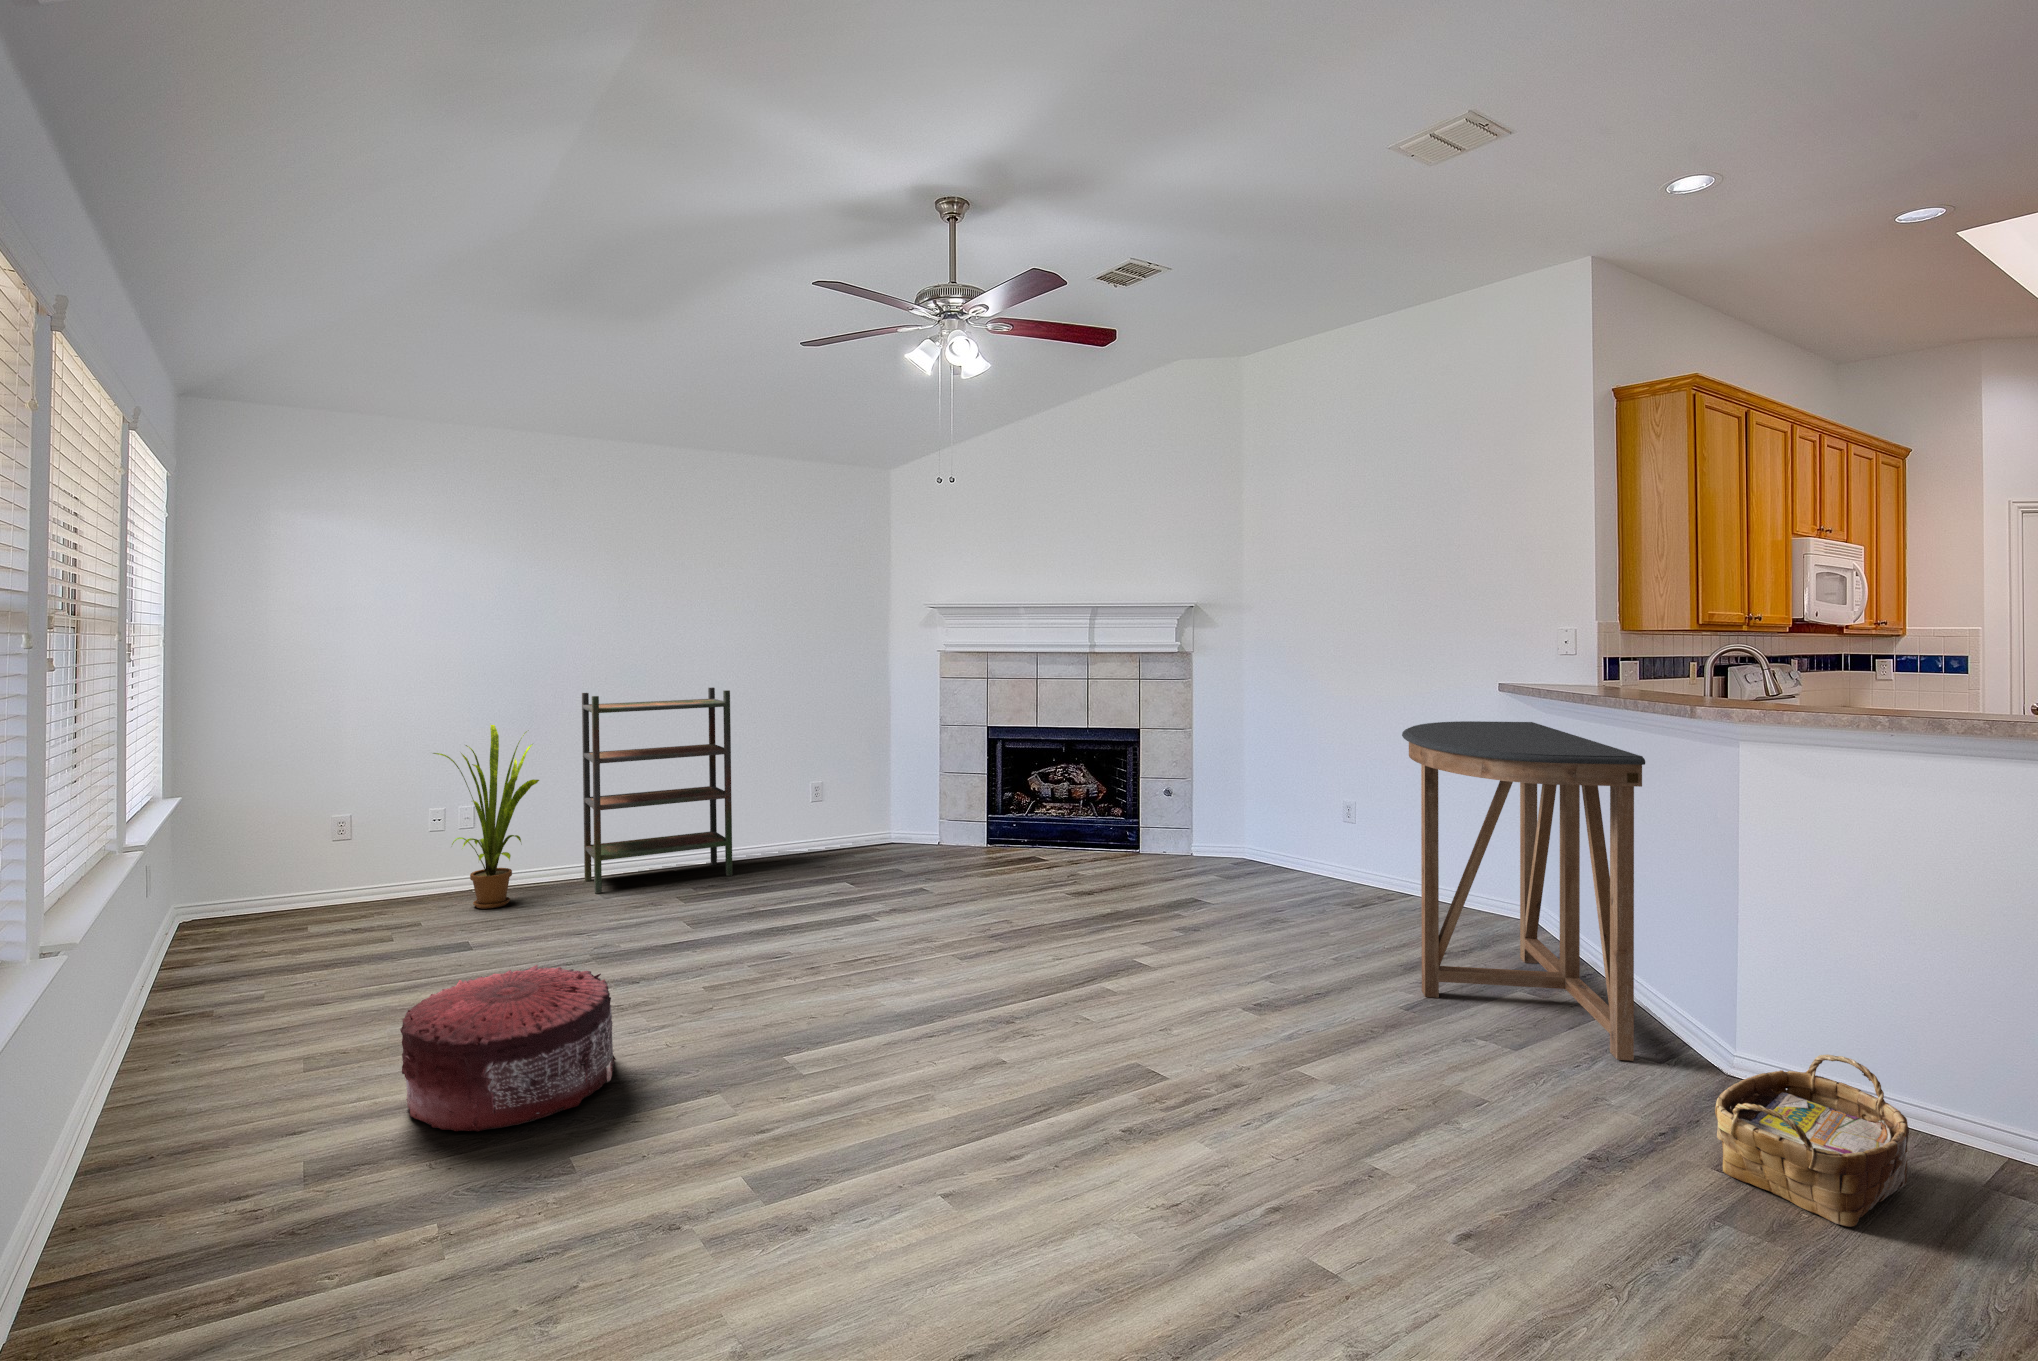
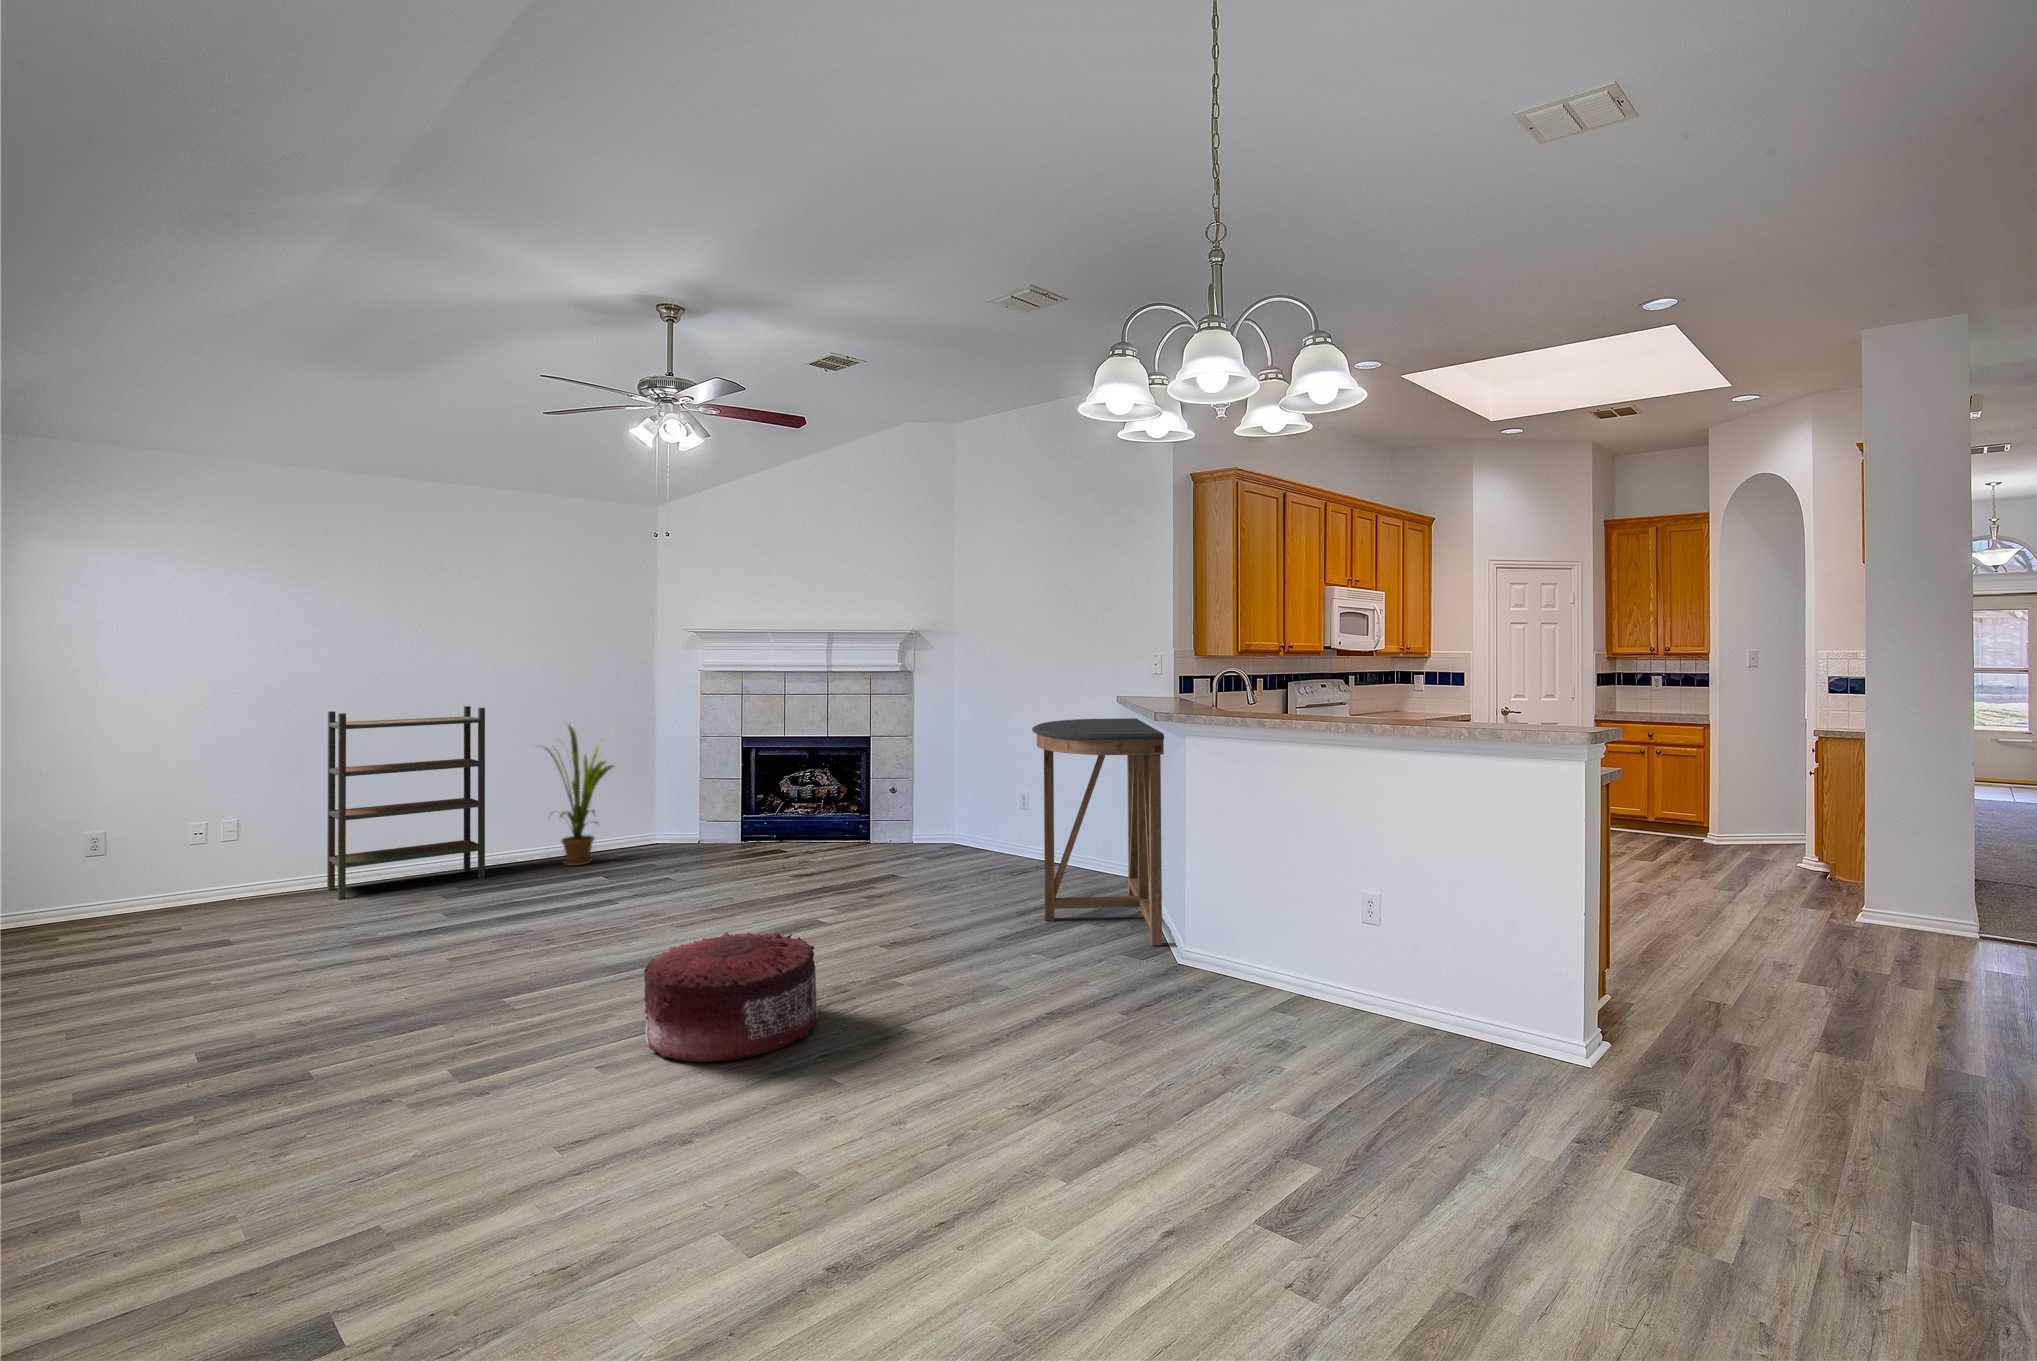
house plant: present [433,725,539,909] -> present [547,725,614,866]
pouf: present [400,965,616,1132] -> present [644,932,818,1062]
woven basket: present [1715,1054,1909,1227] -> none [1168,916,1273,1014]

